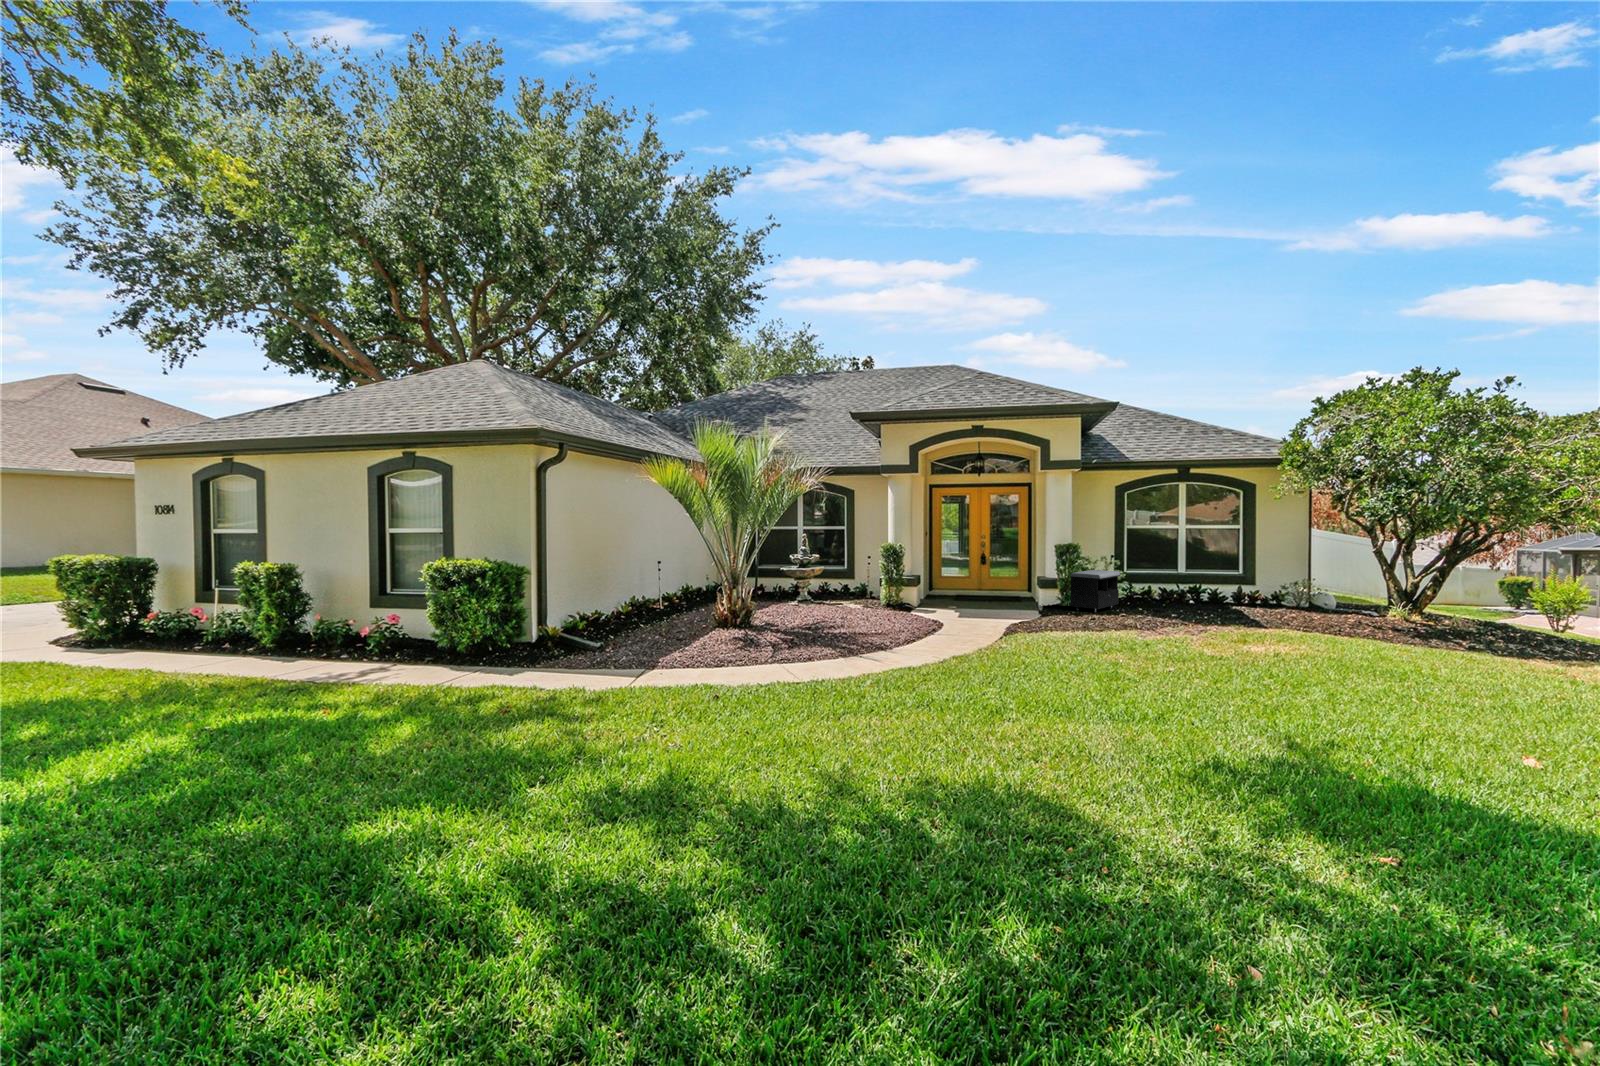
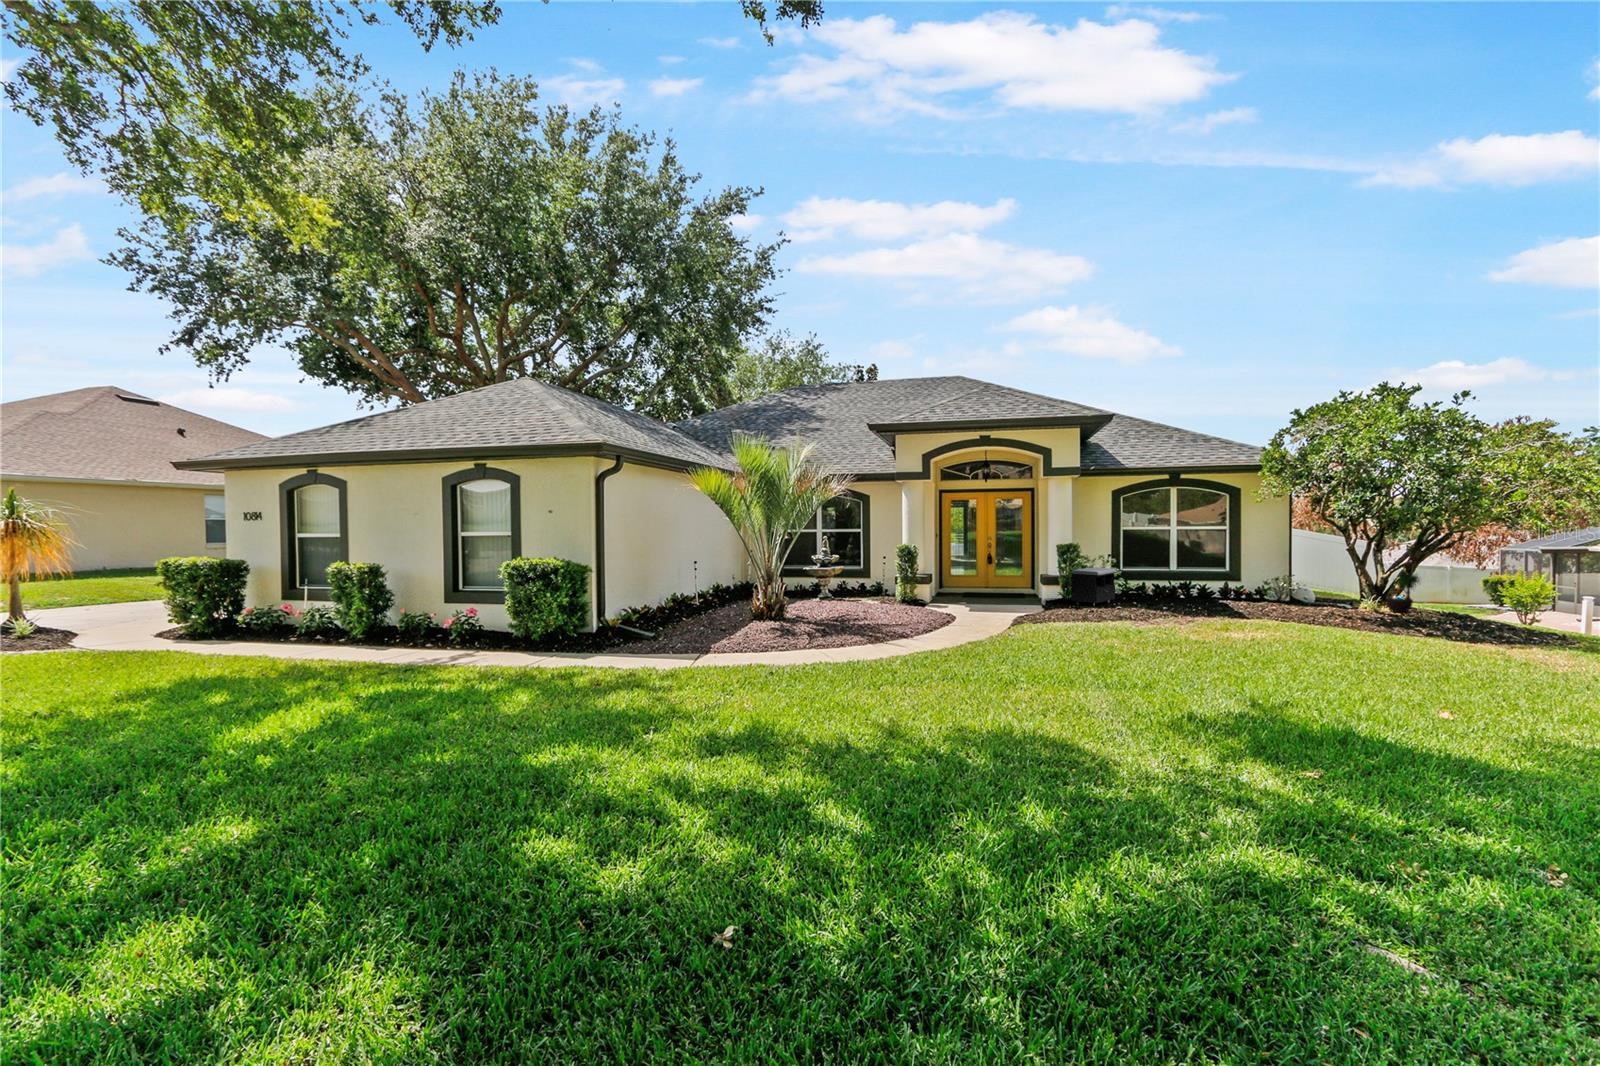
potted tree: none [1419,574,1459,621] -> present [1387,573,1420,612]

